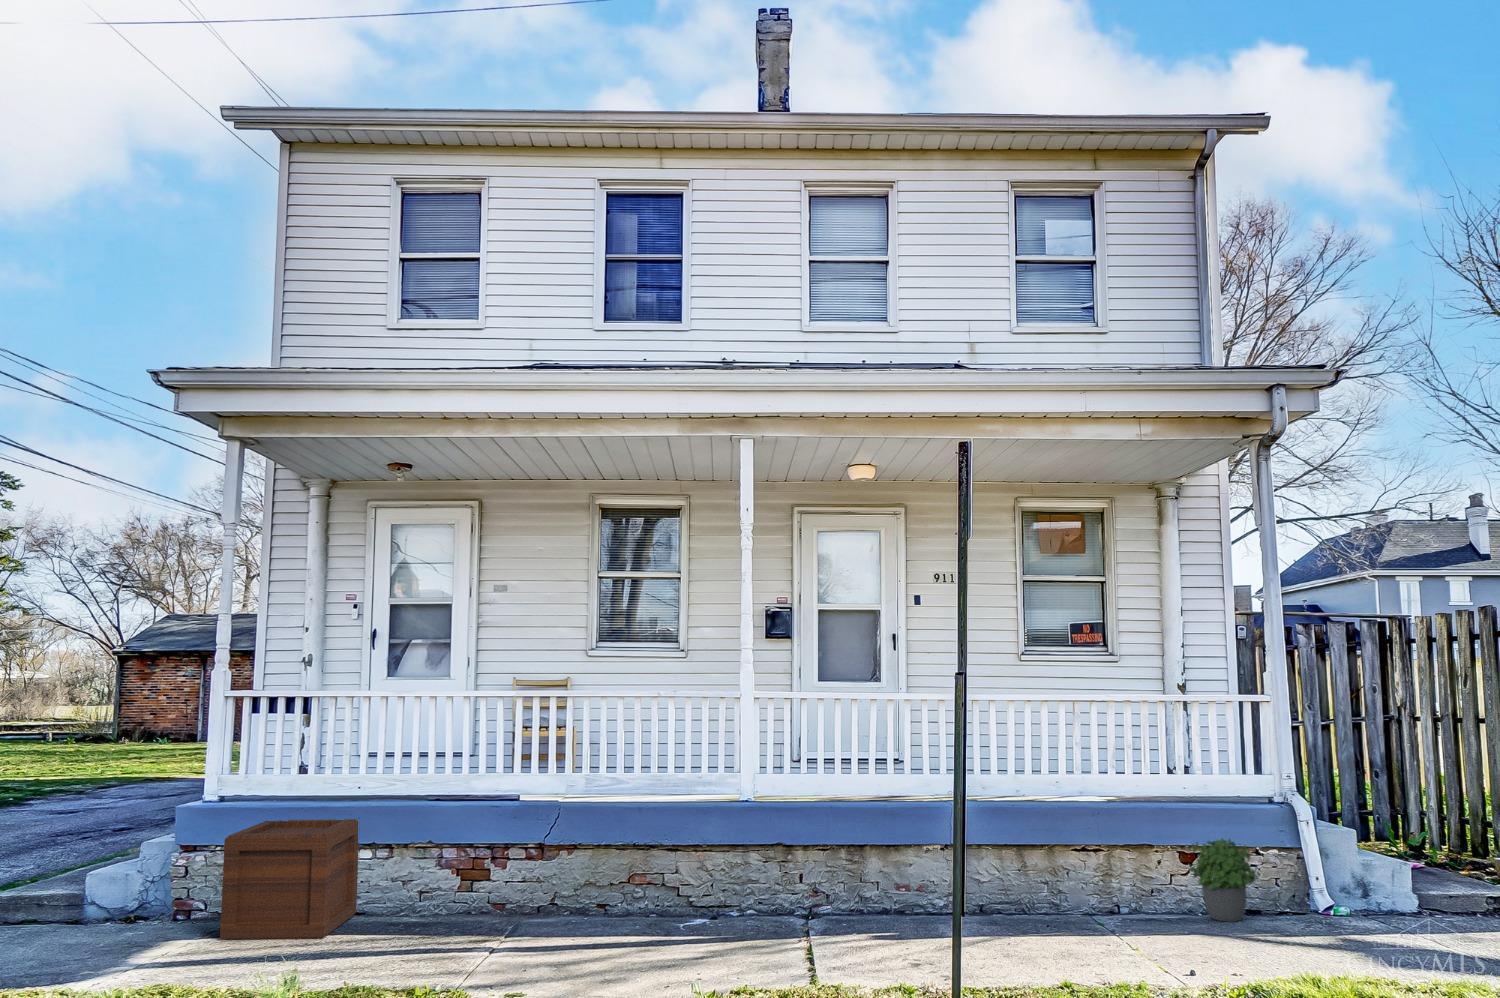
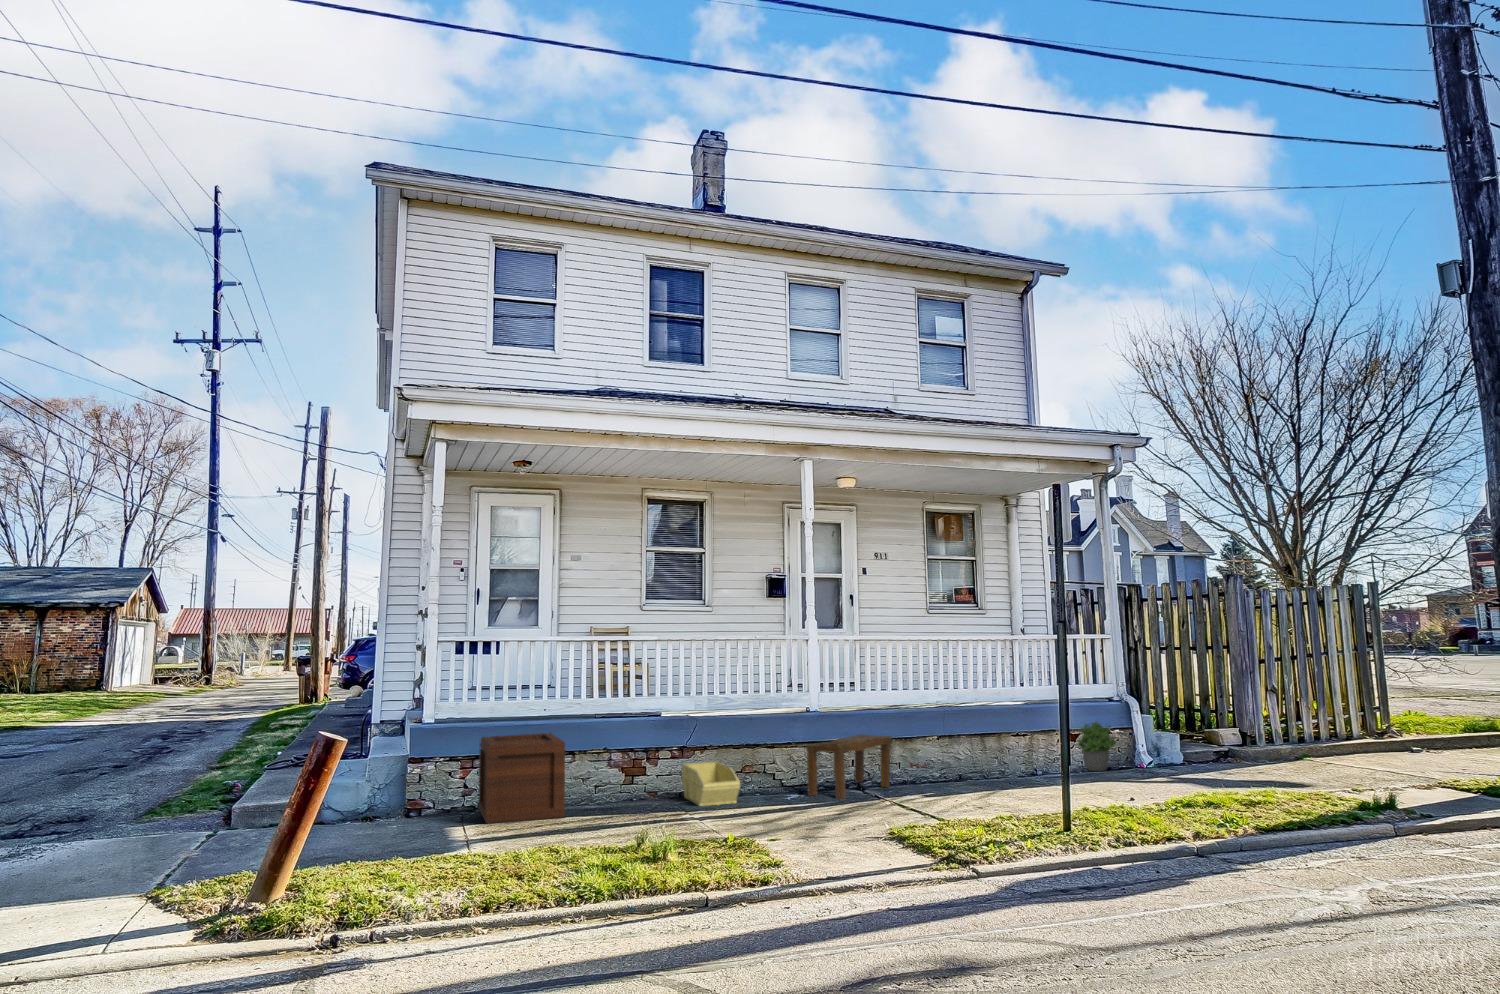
bench: none [693,840,837,942] -> present [806,734,892,799]
storage bin: none [517,869,587,936] -> present [682,762,740,806]

